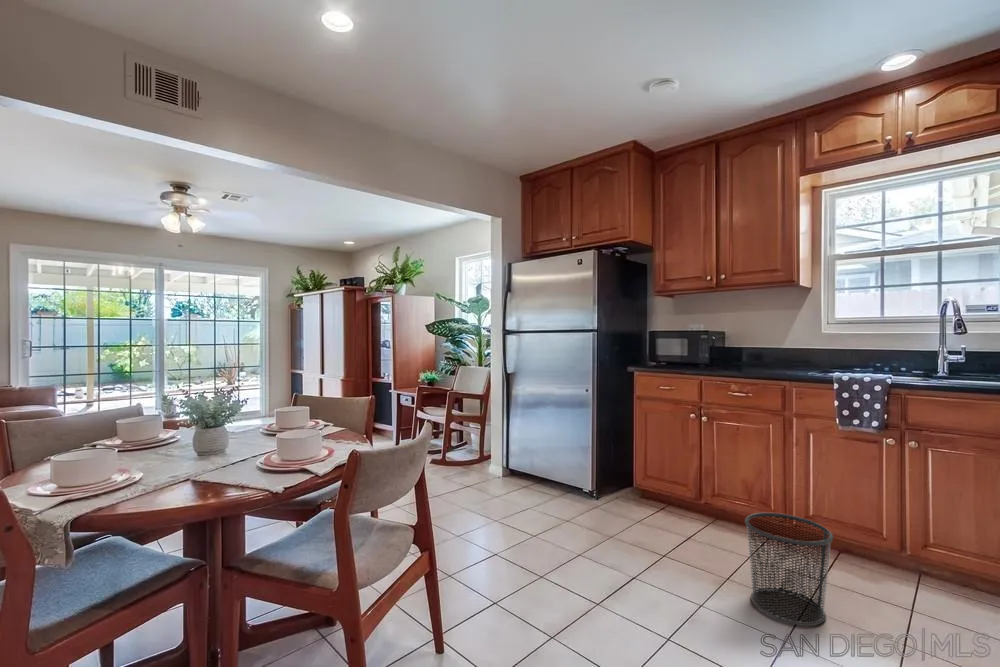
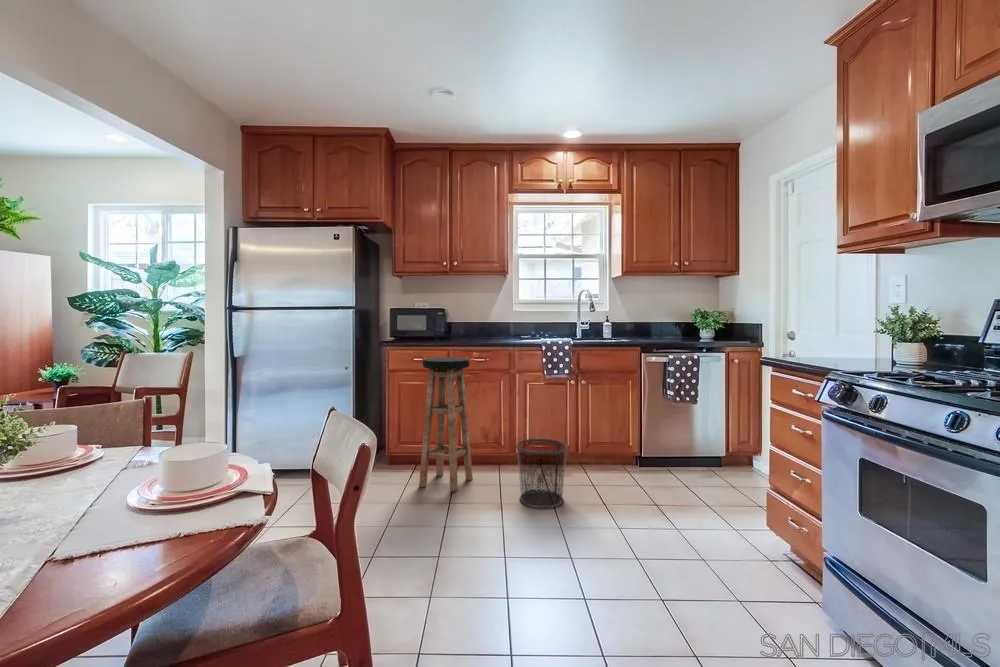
bar stool: none [644,388,716,554] -> present [419,357,473,492]

